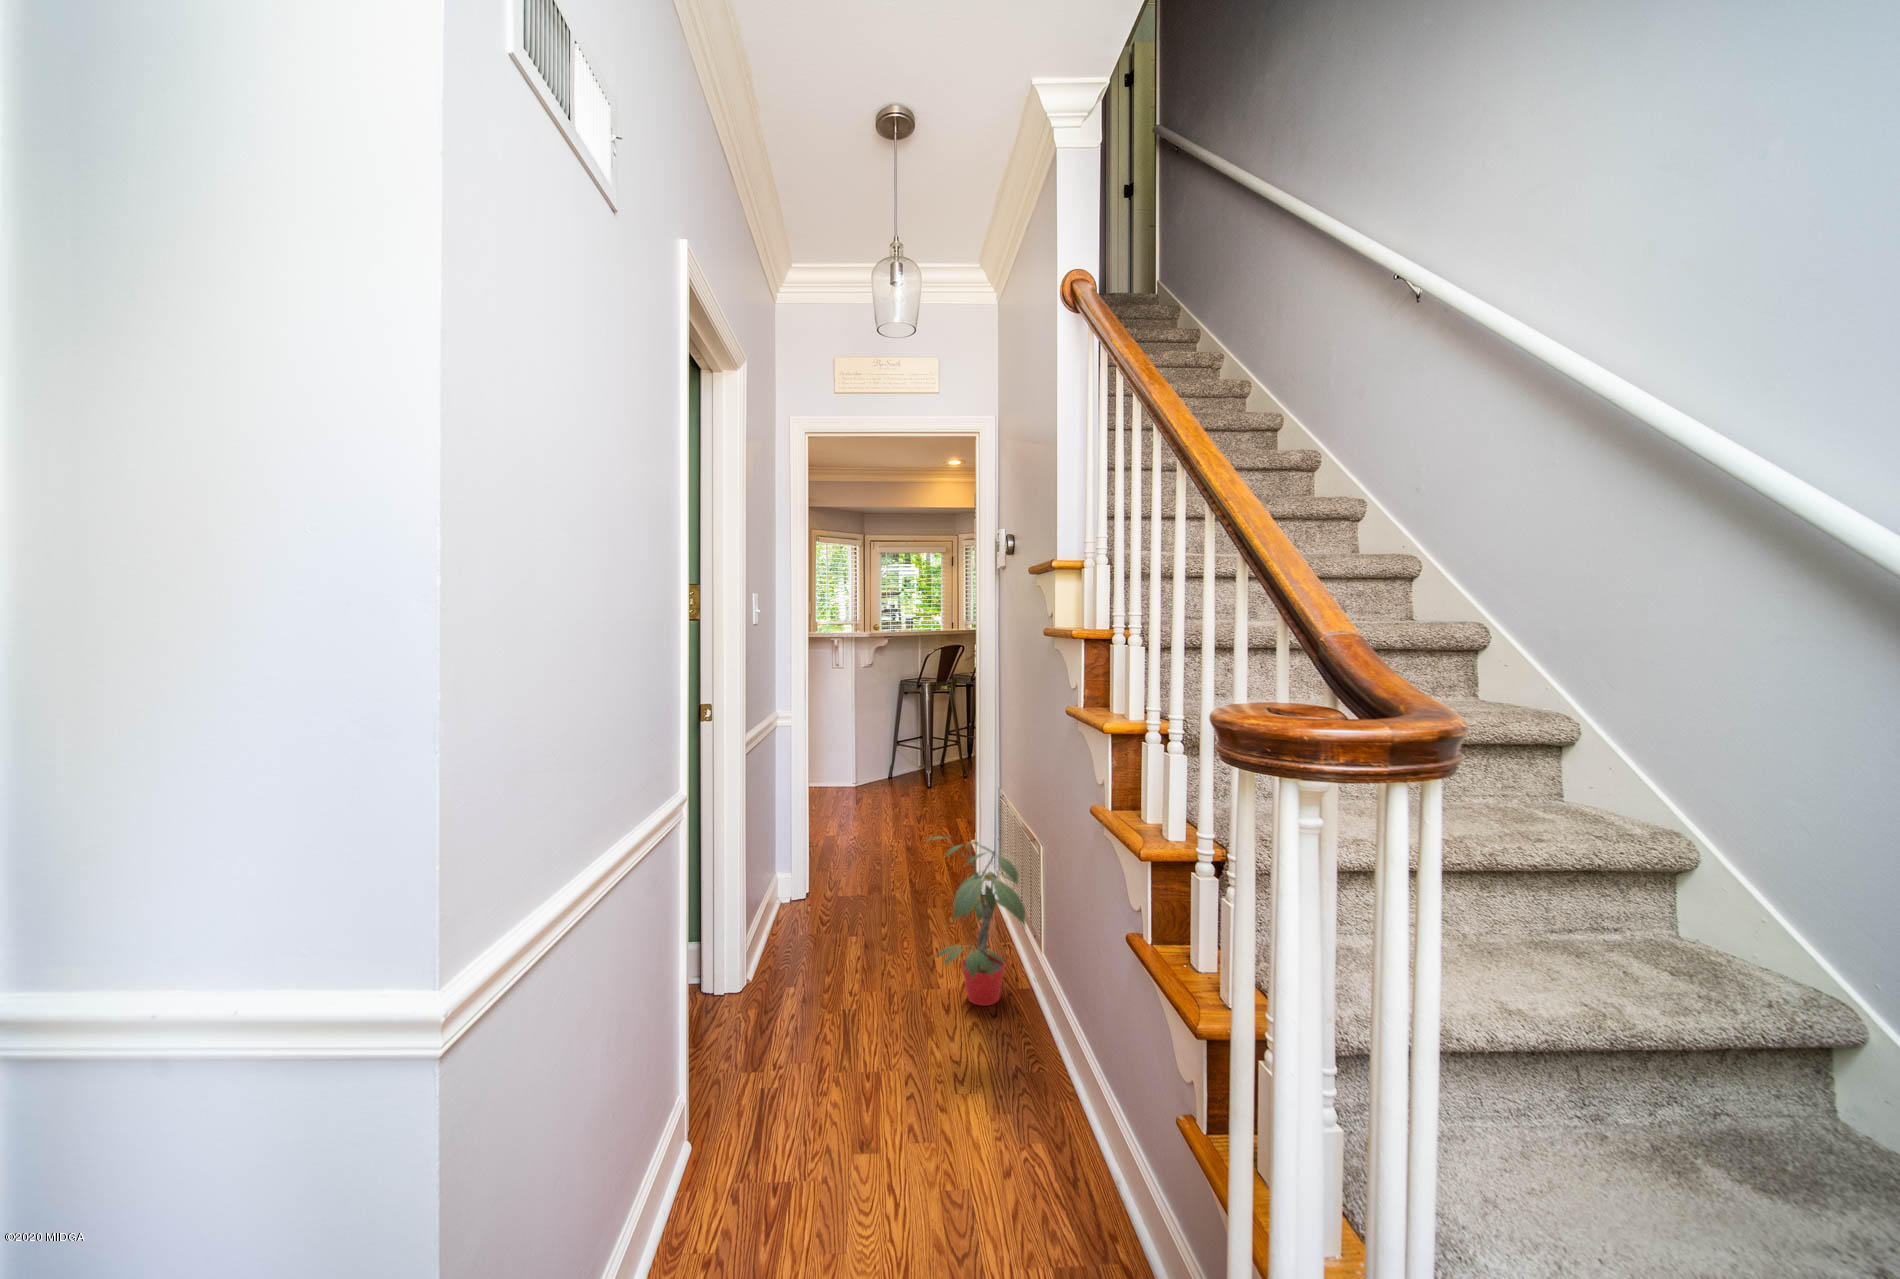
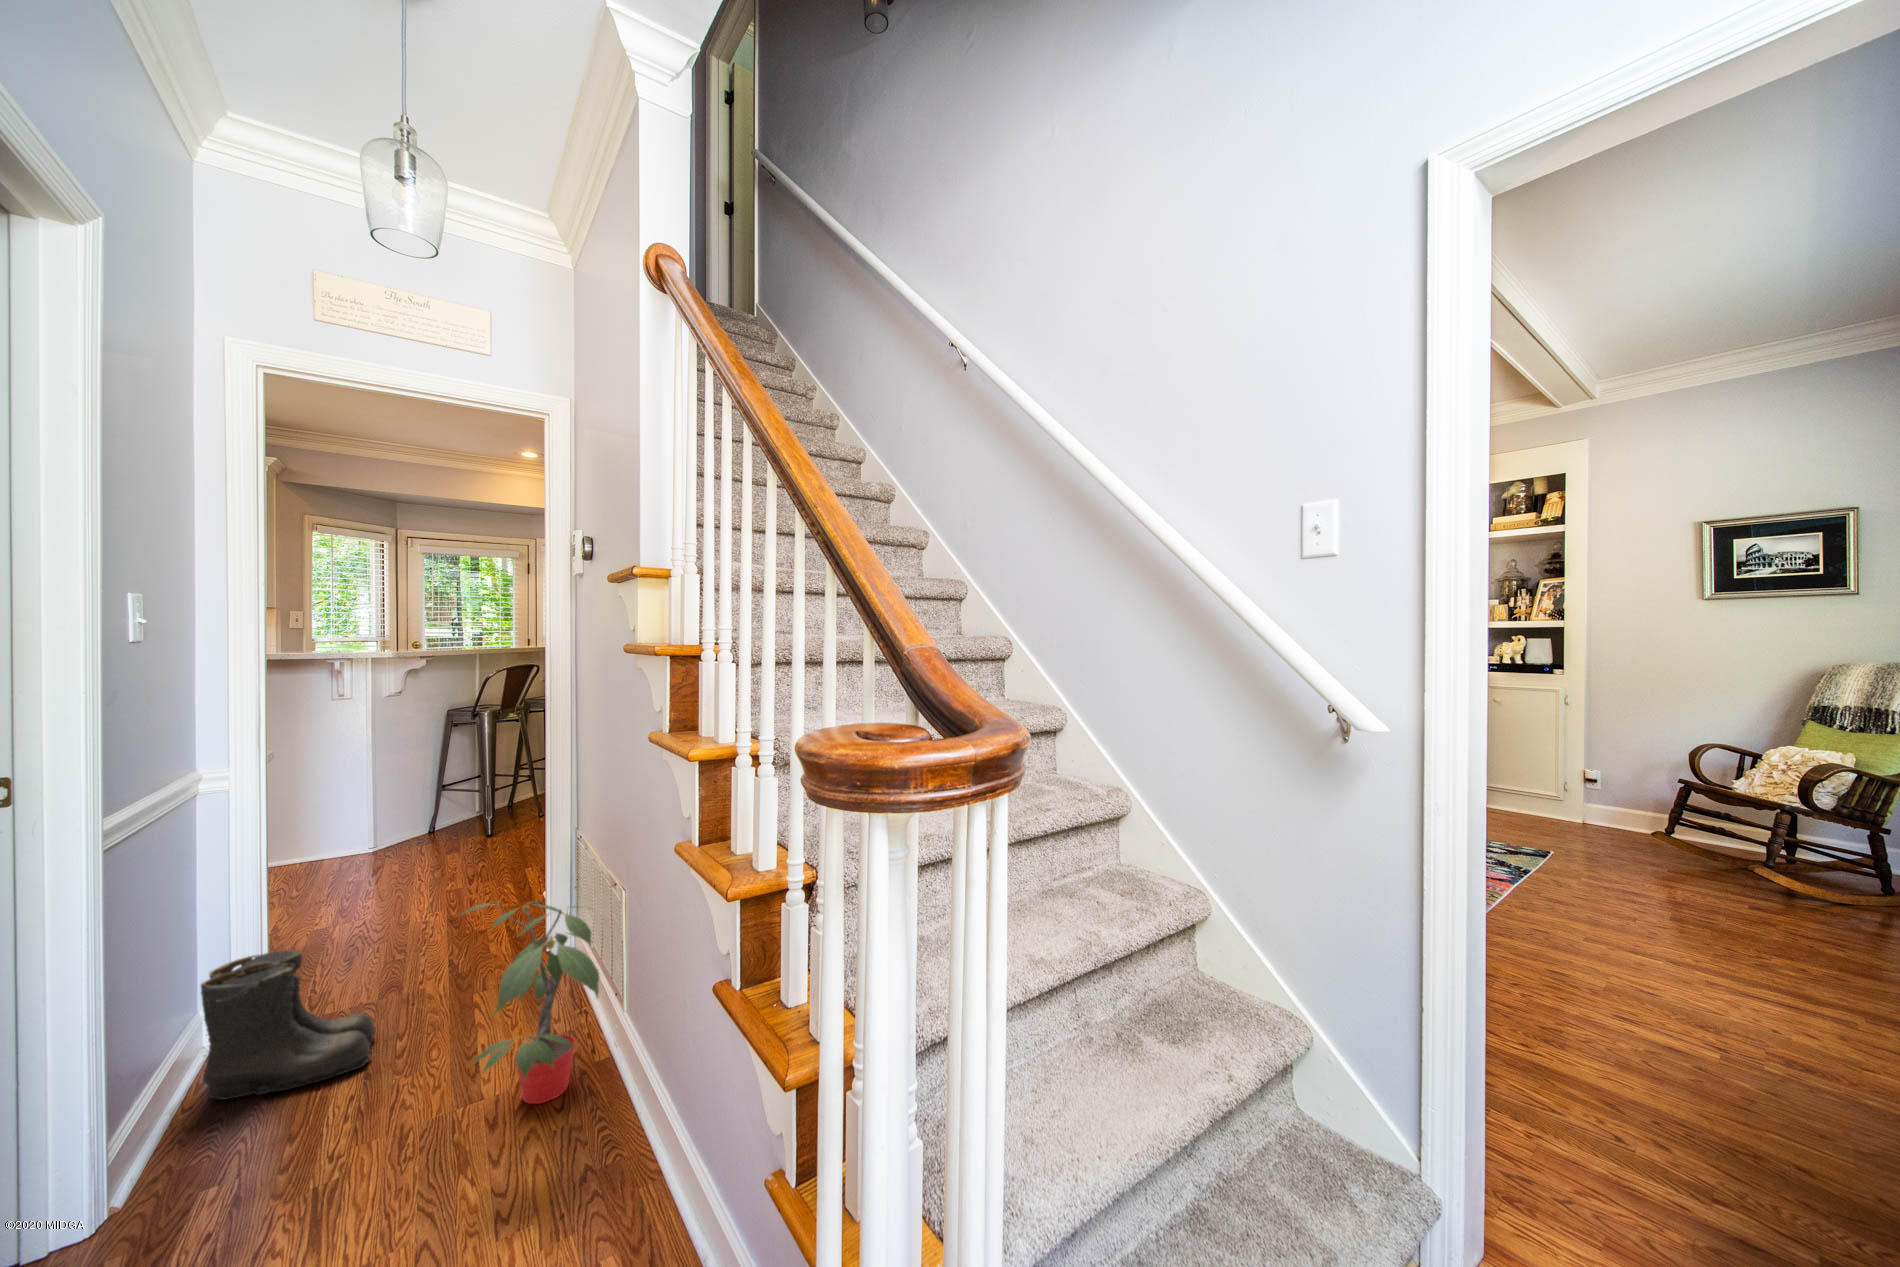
boots: none [776,847,869,946] -> present [201,950,376,1100]

